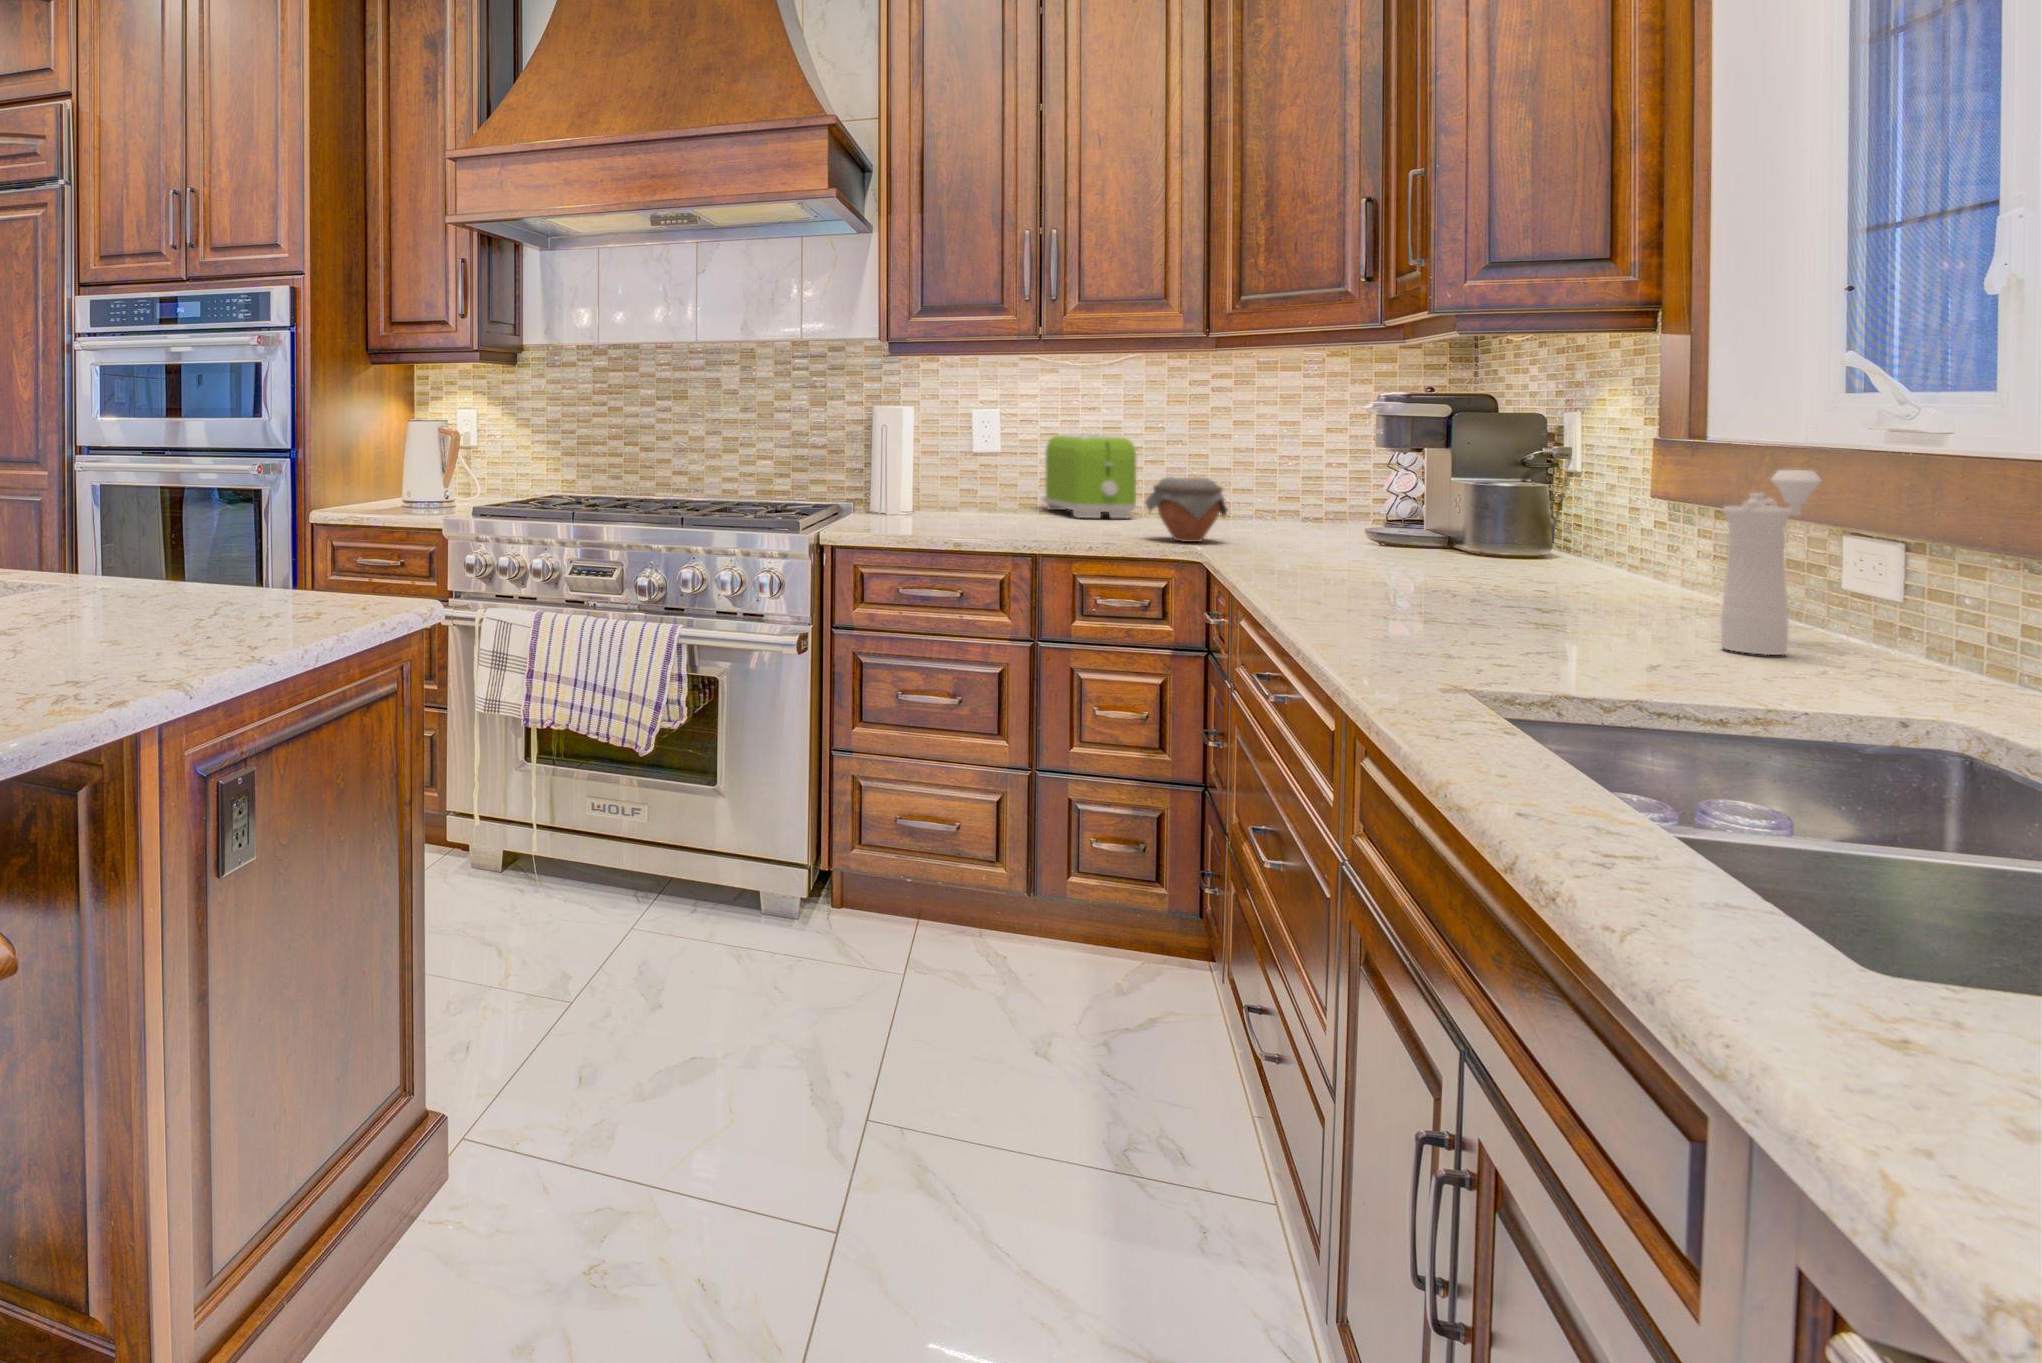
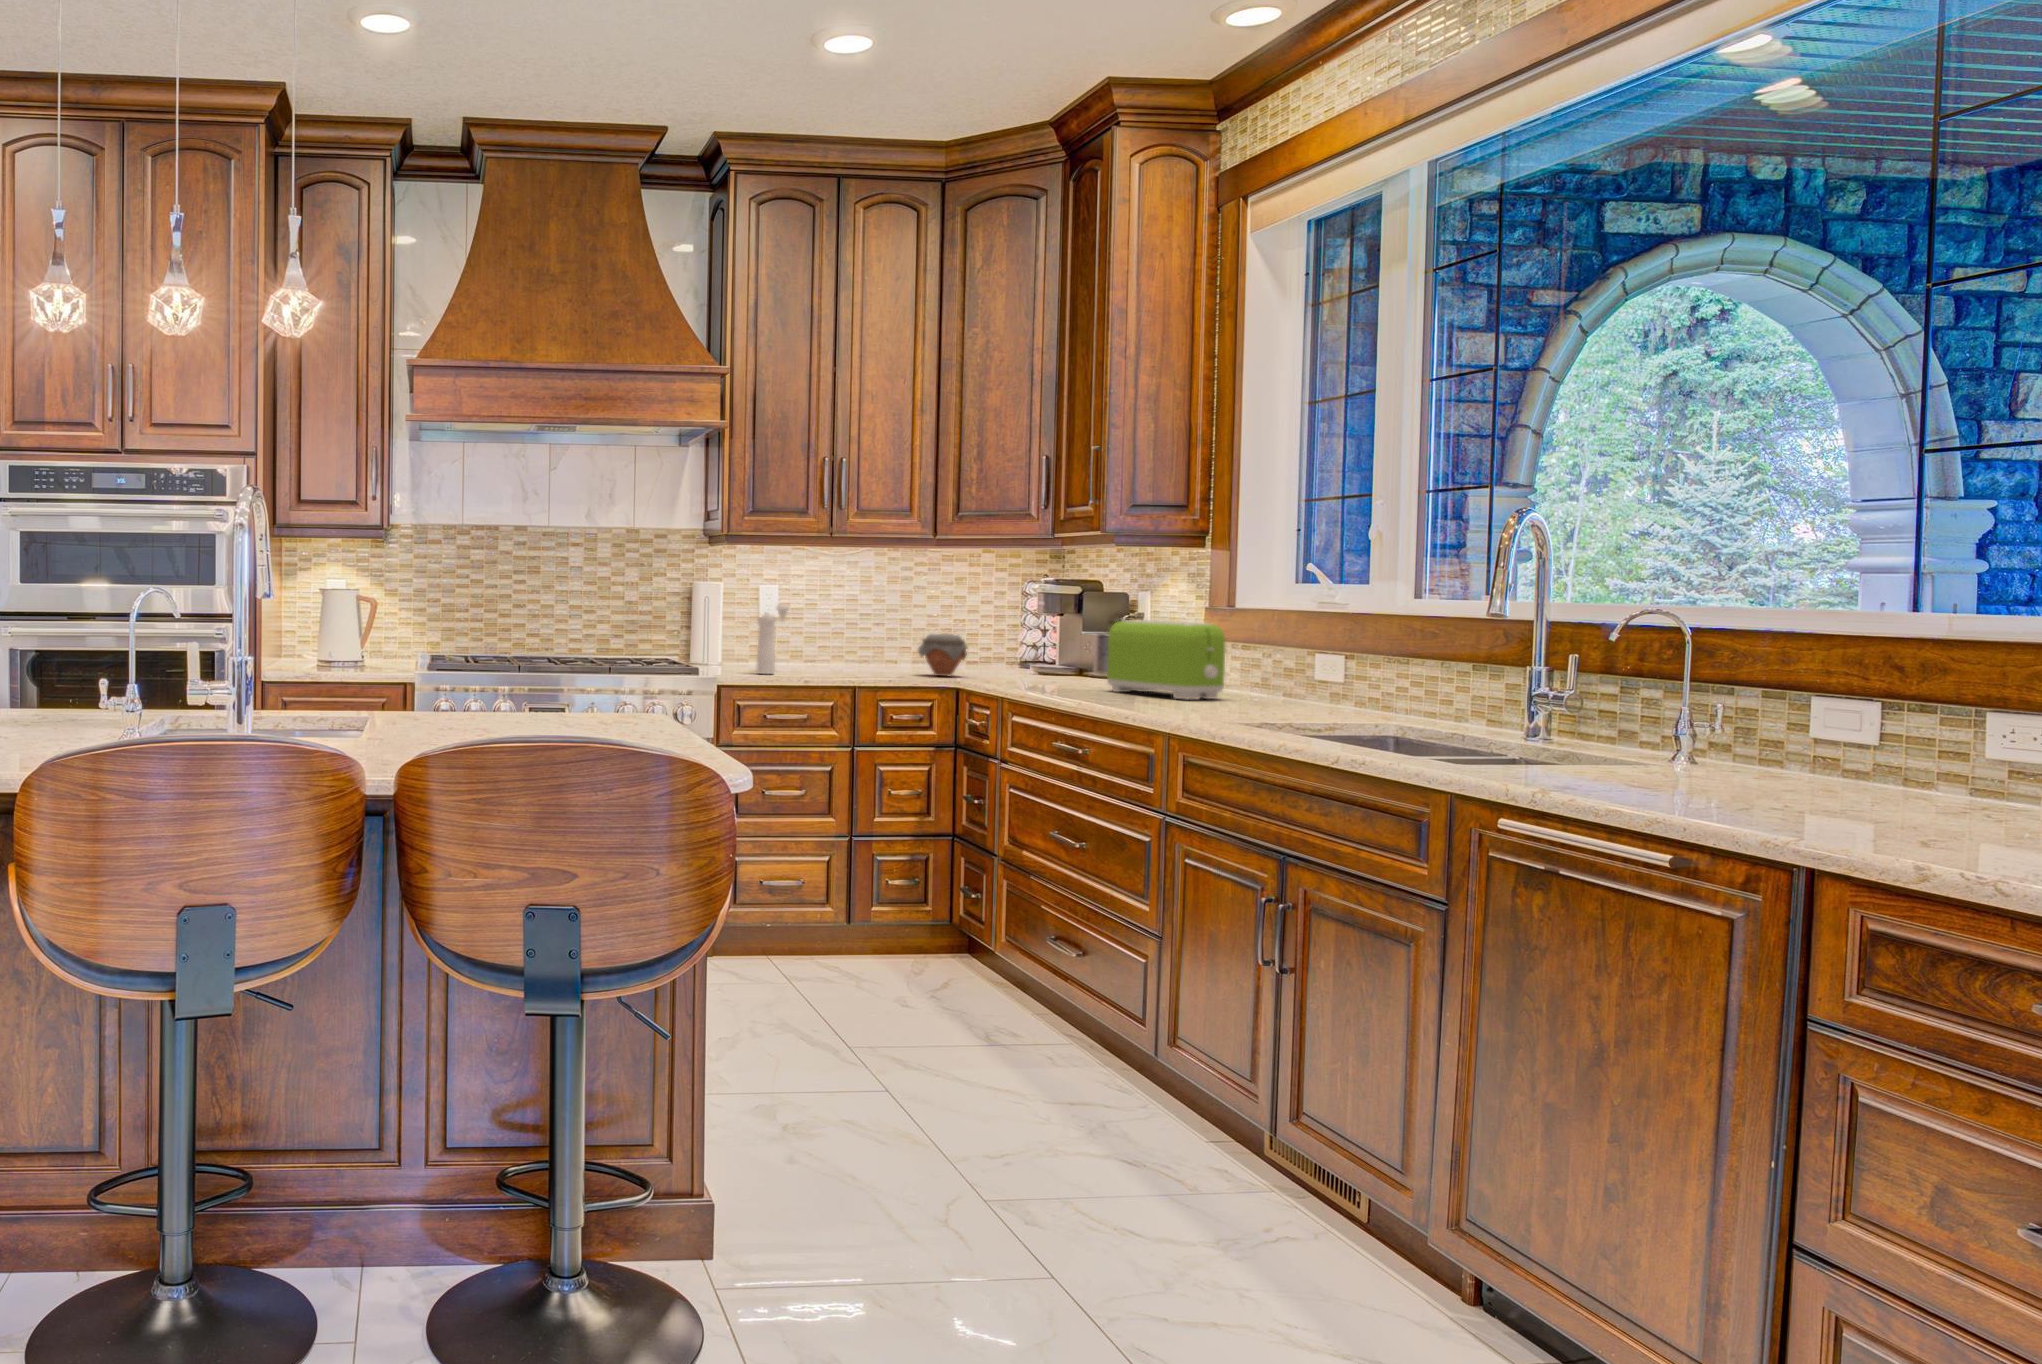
toaster: present [1042,434,1136,518] -> present [1107,620,1225,699]
pepper mill: present [1721,470,1821,655] -> present [757,604,789,674]

